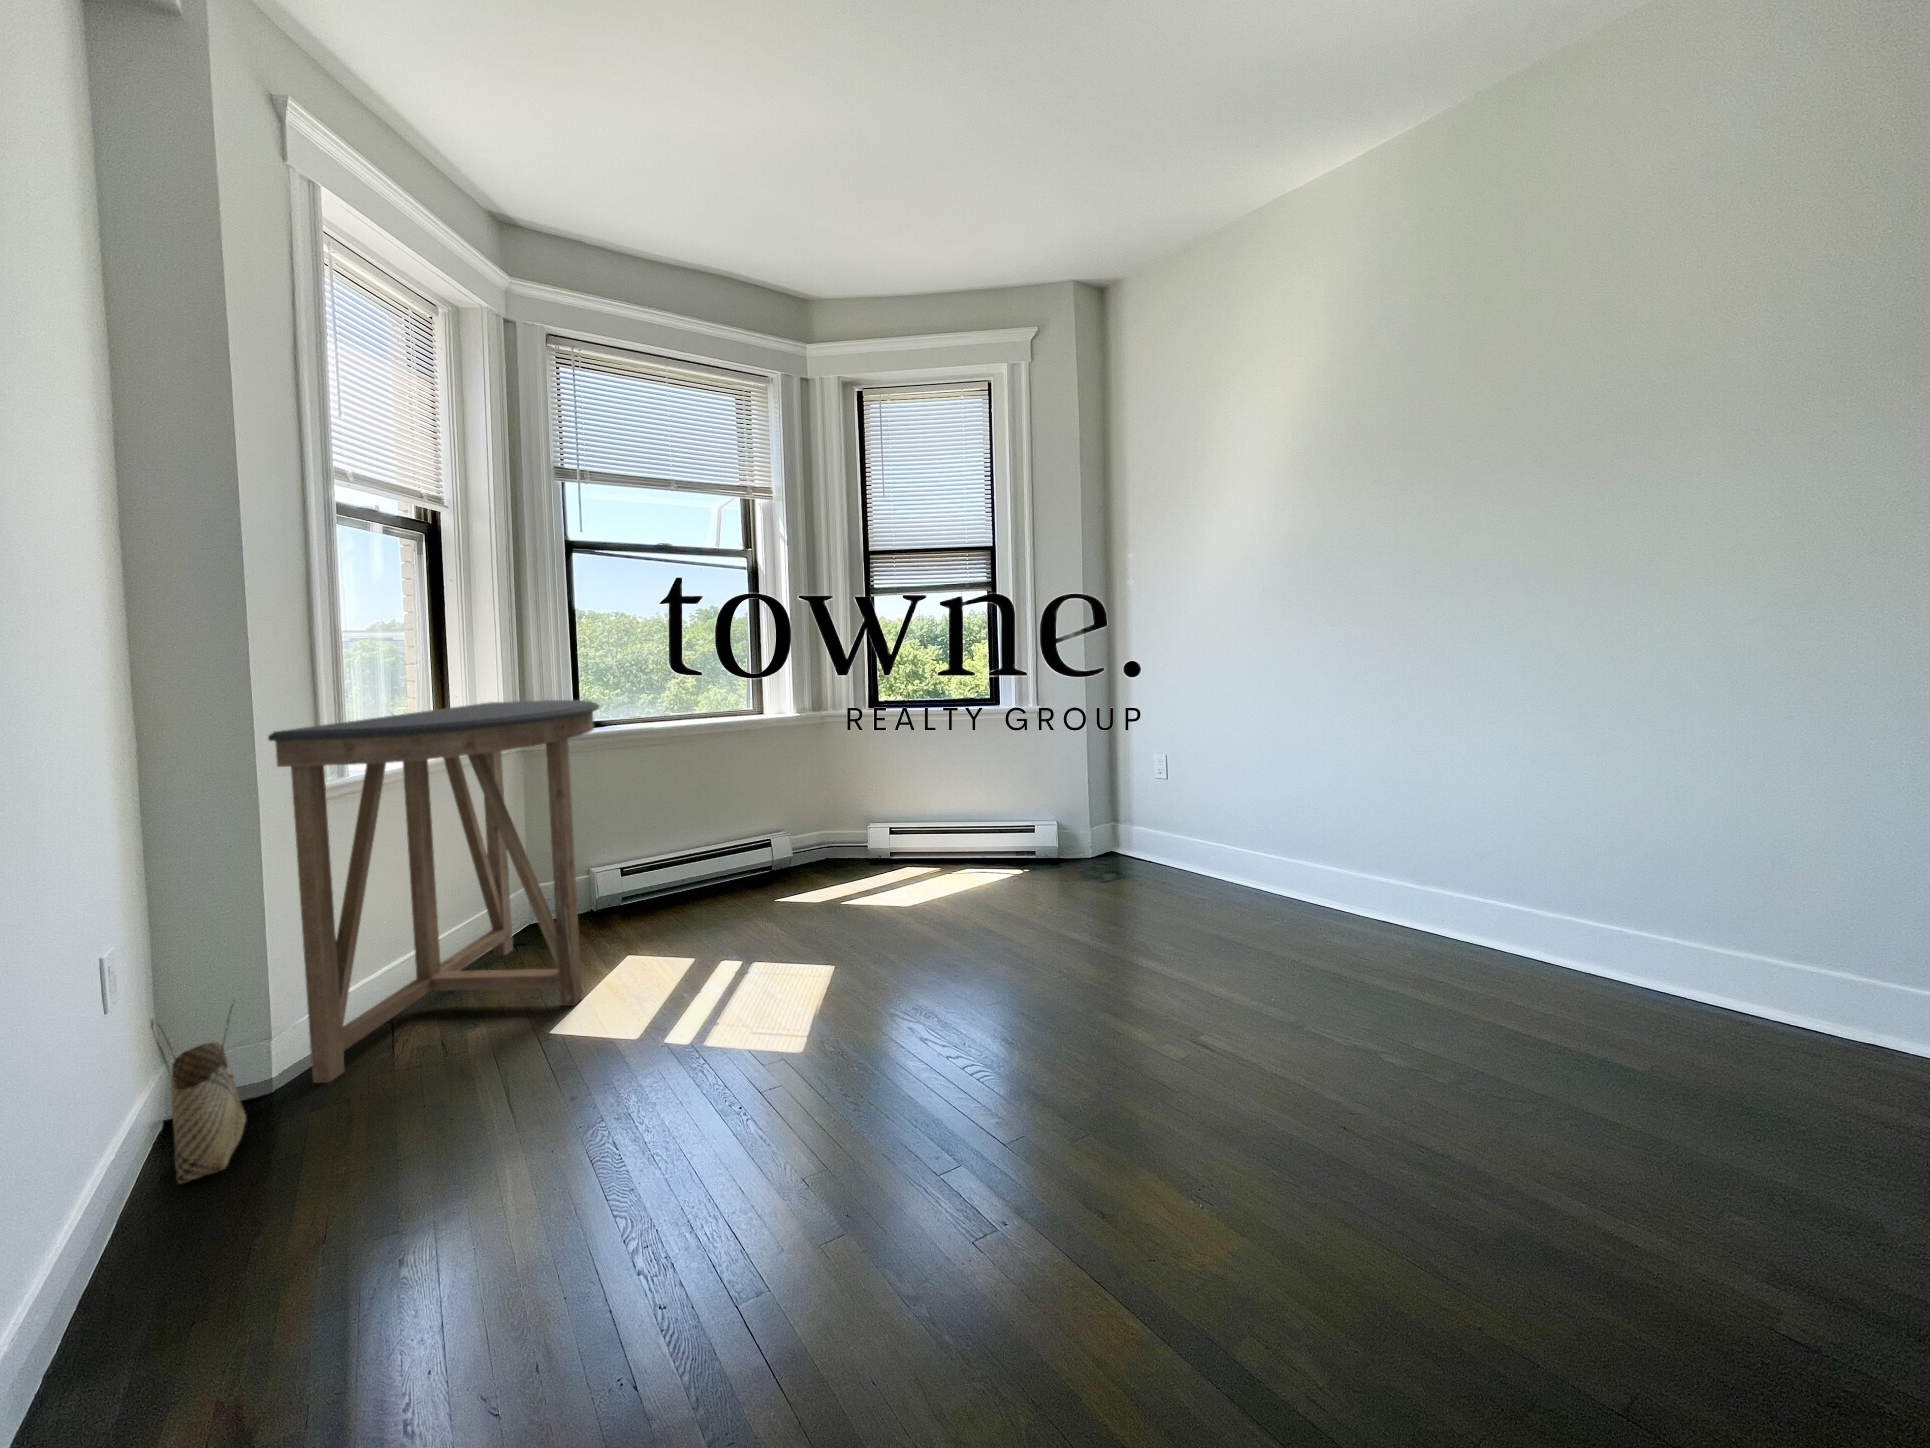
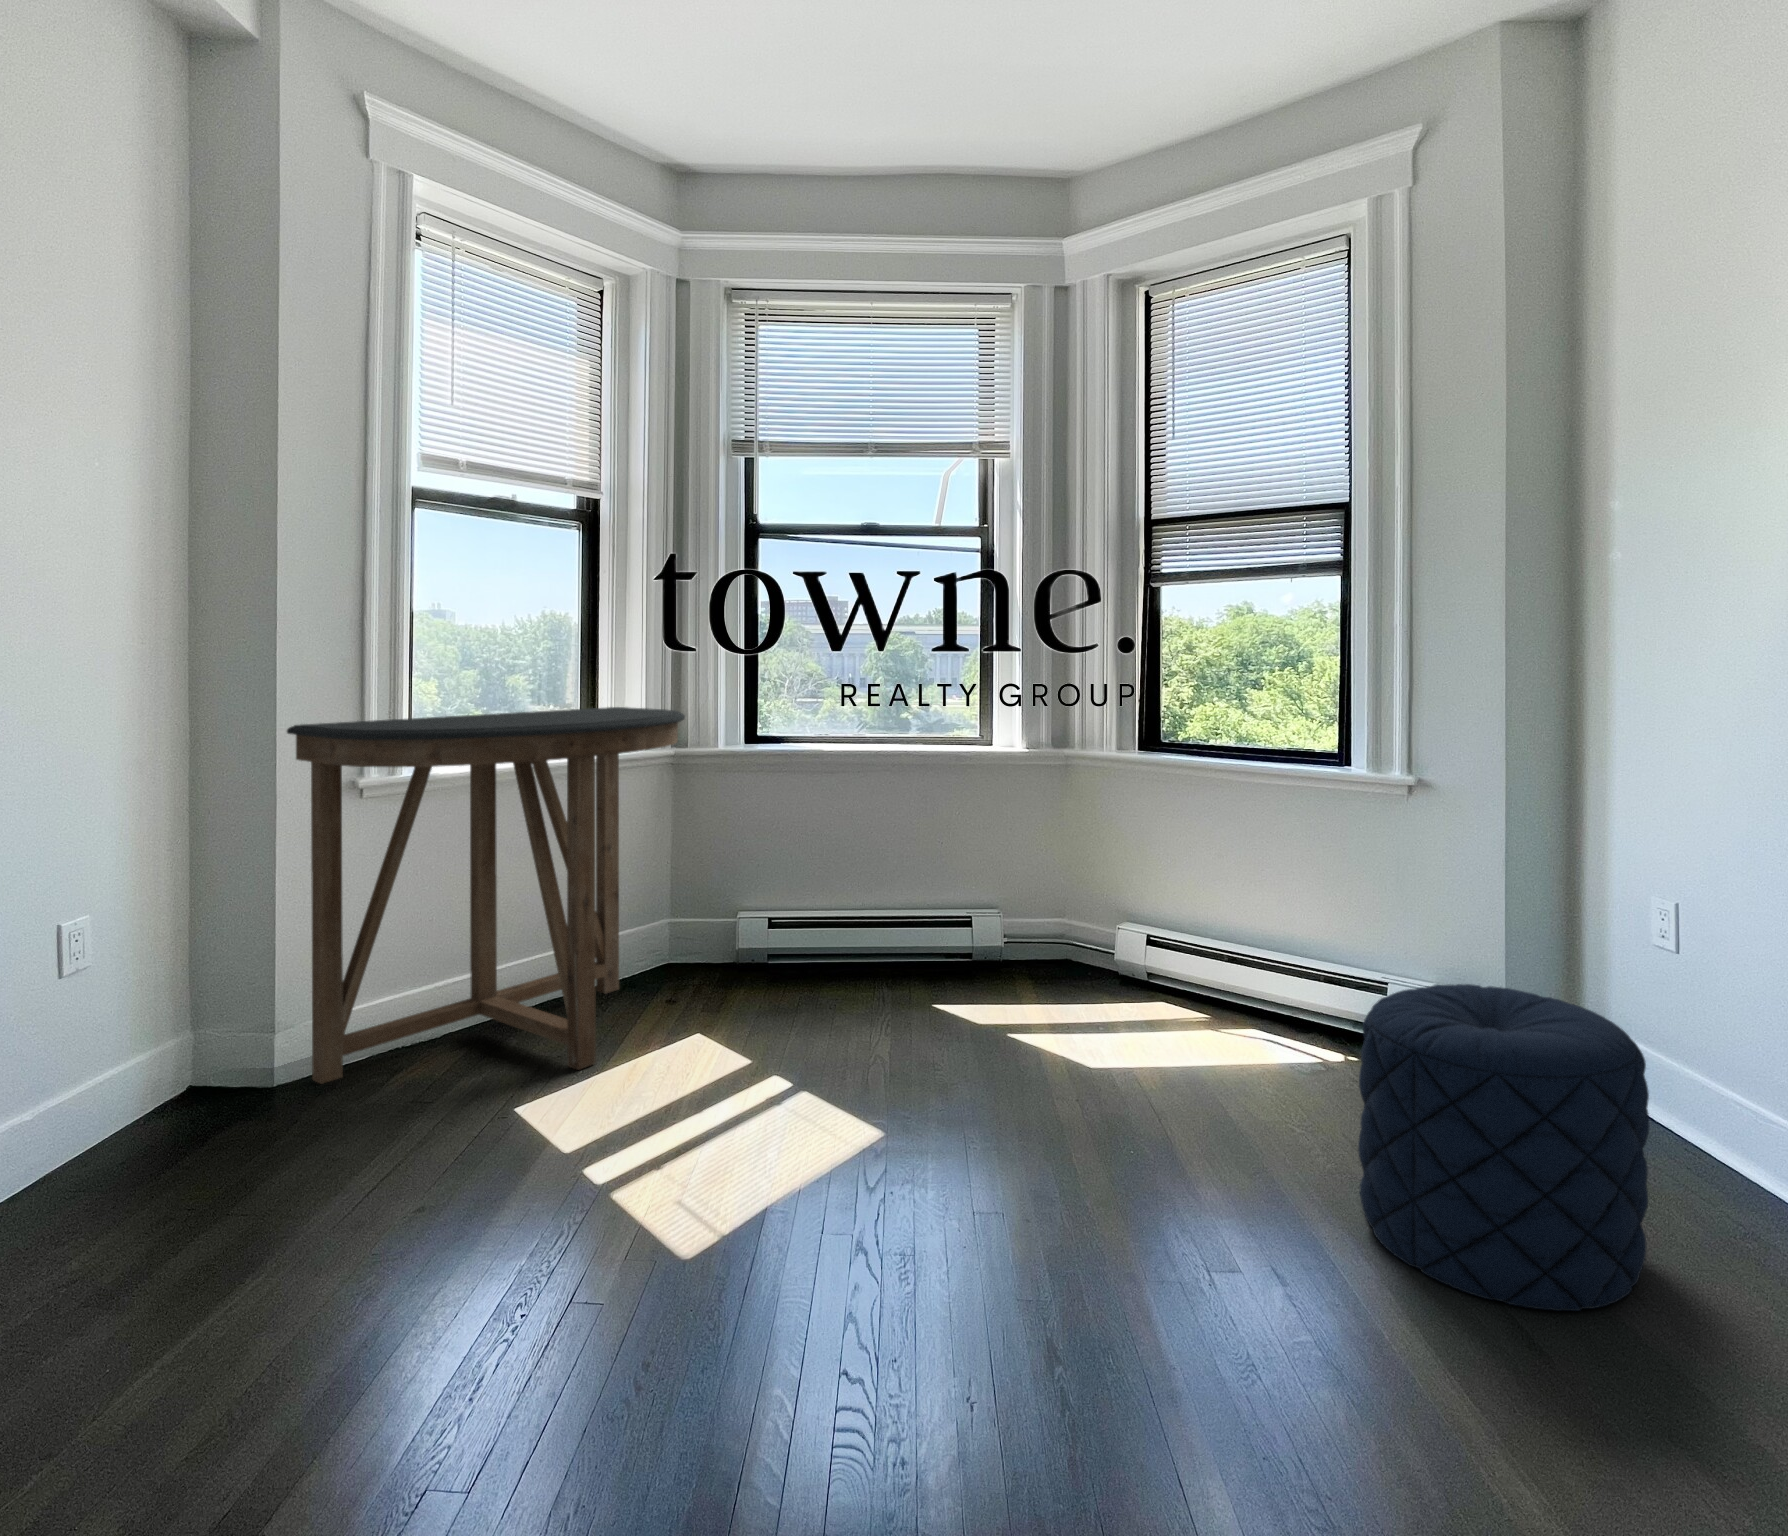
pouf: none [1128,805,1269,956] -> present [1358,984,1649,1311]
woven basket: present [151,1001,246,1184] -> none [122,979,220,1141]

